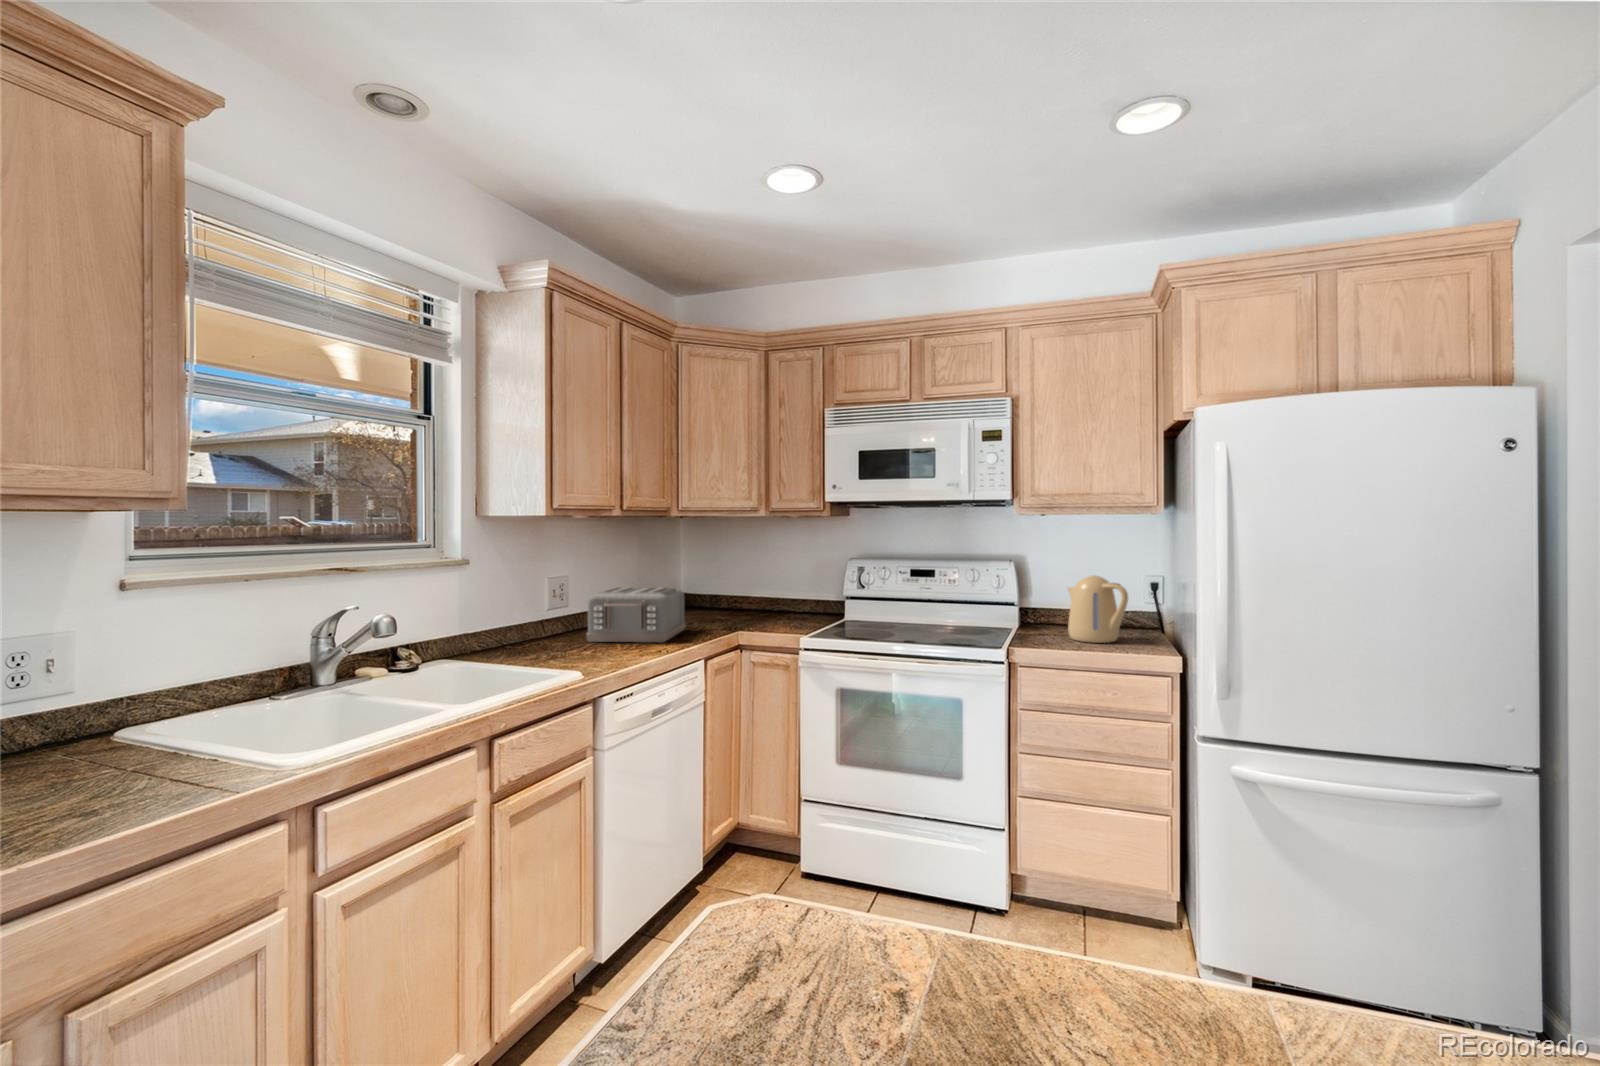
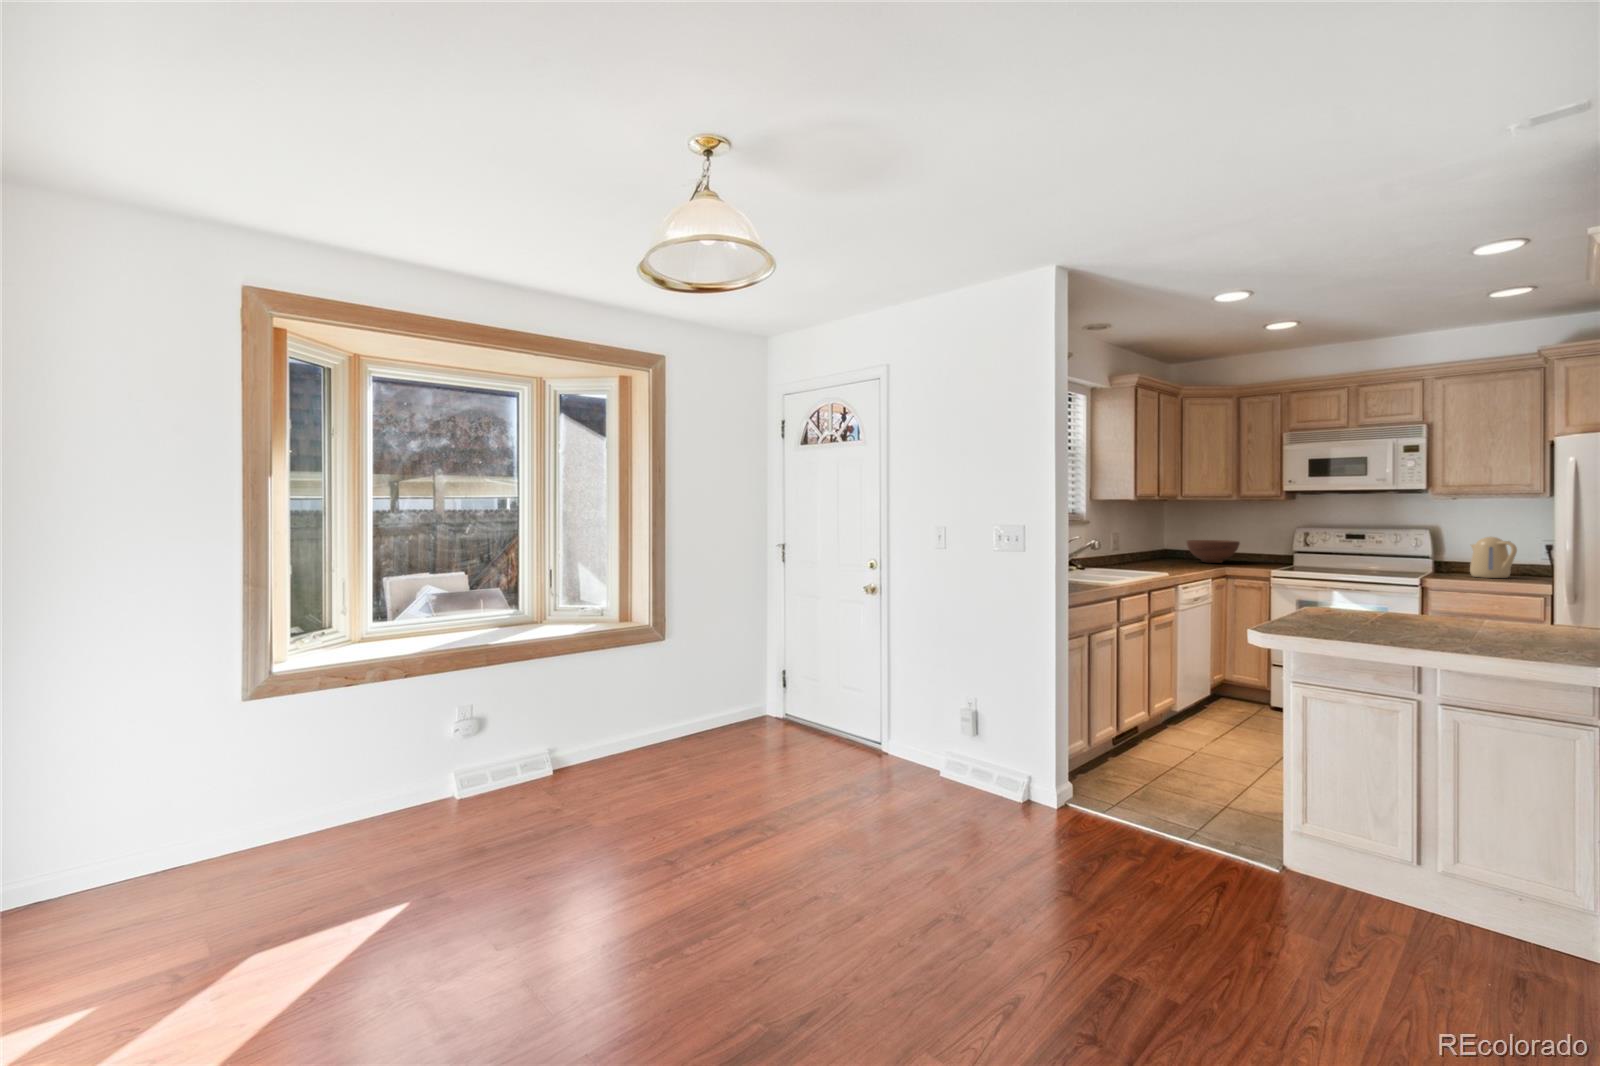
fruit bowl: none [699,579,774,618] -> present [1187,540,1240,563]
toaster: present [586,587,686,642] -> none [1140,541,1190,569]

